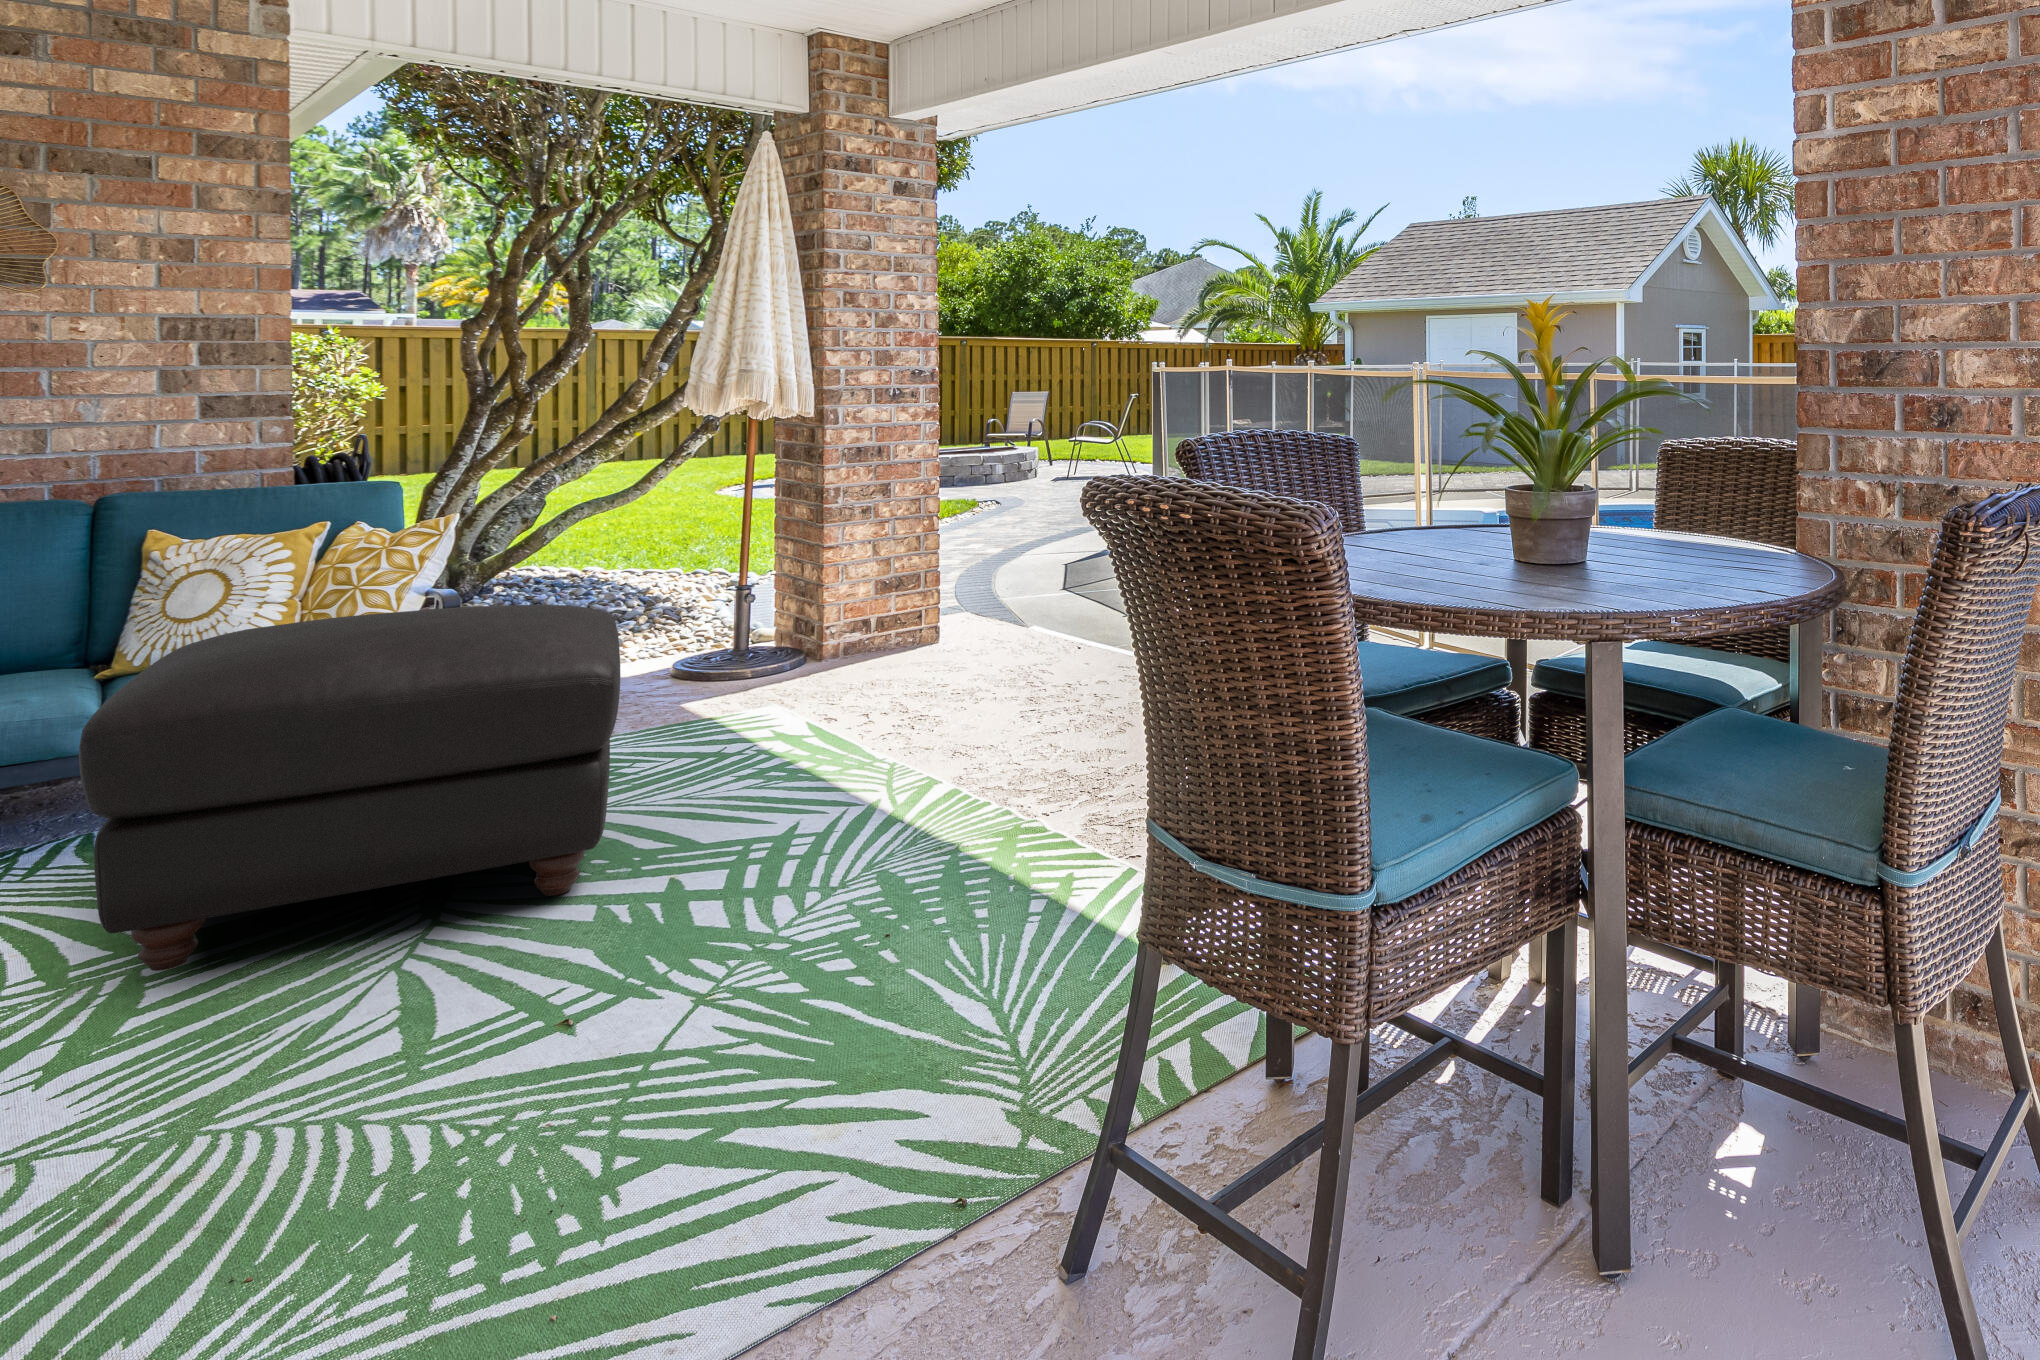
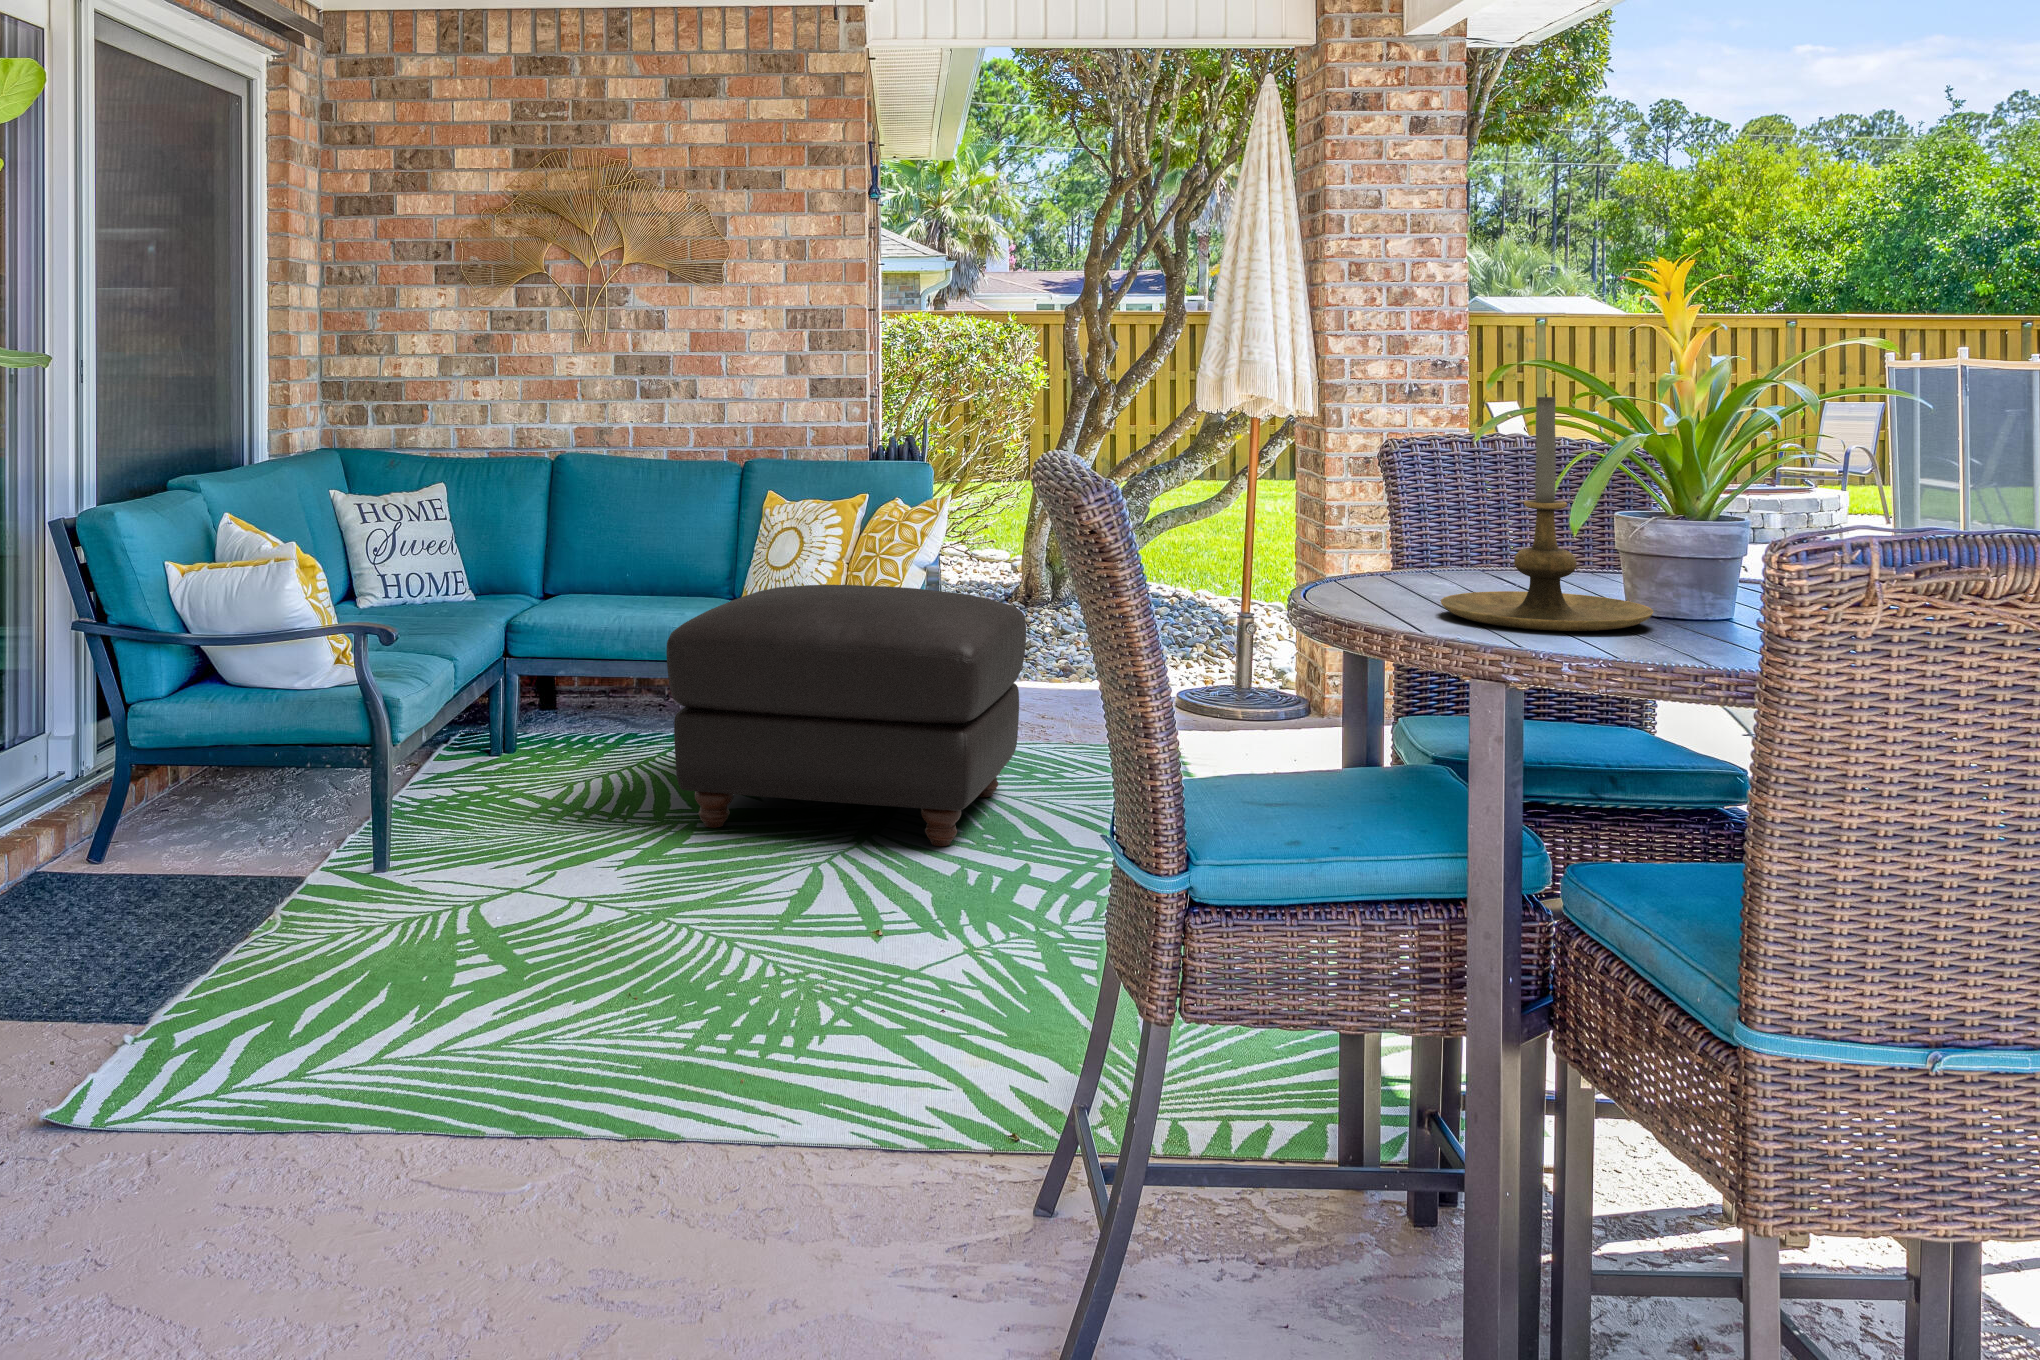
candle holder: none [1434,403,1594,595] -> present [1441,394,1654,631]

